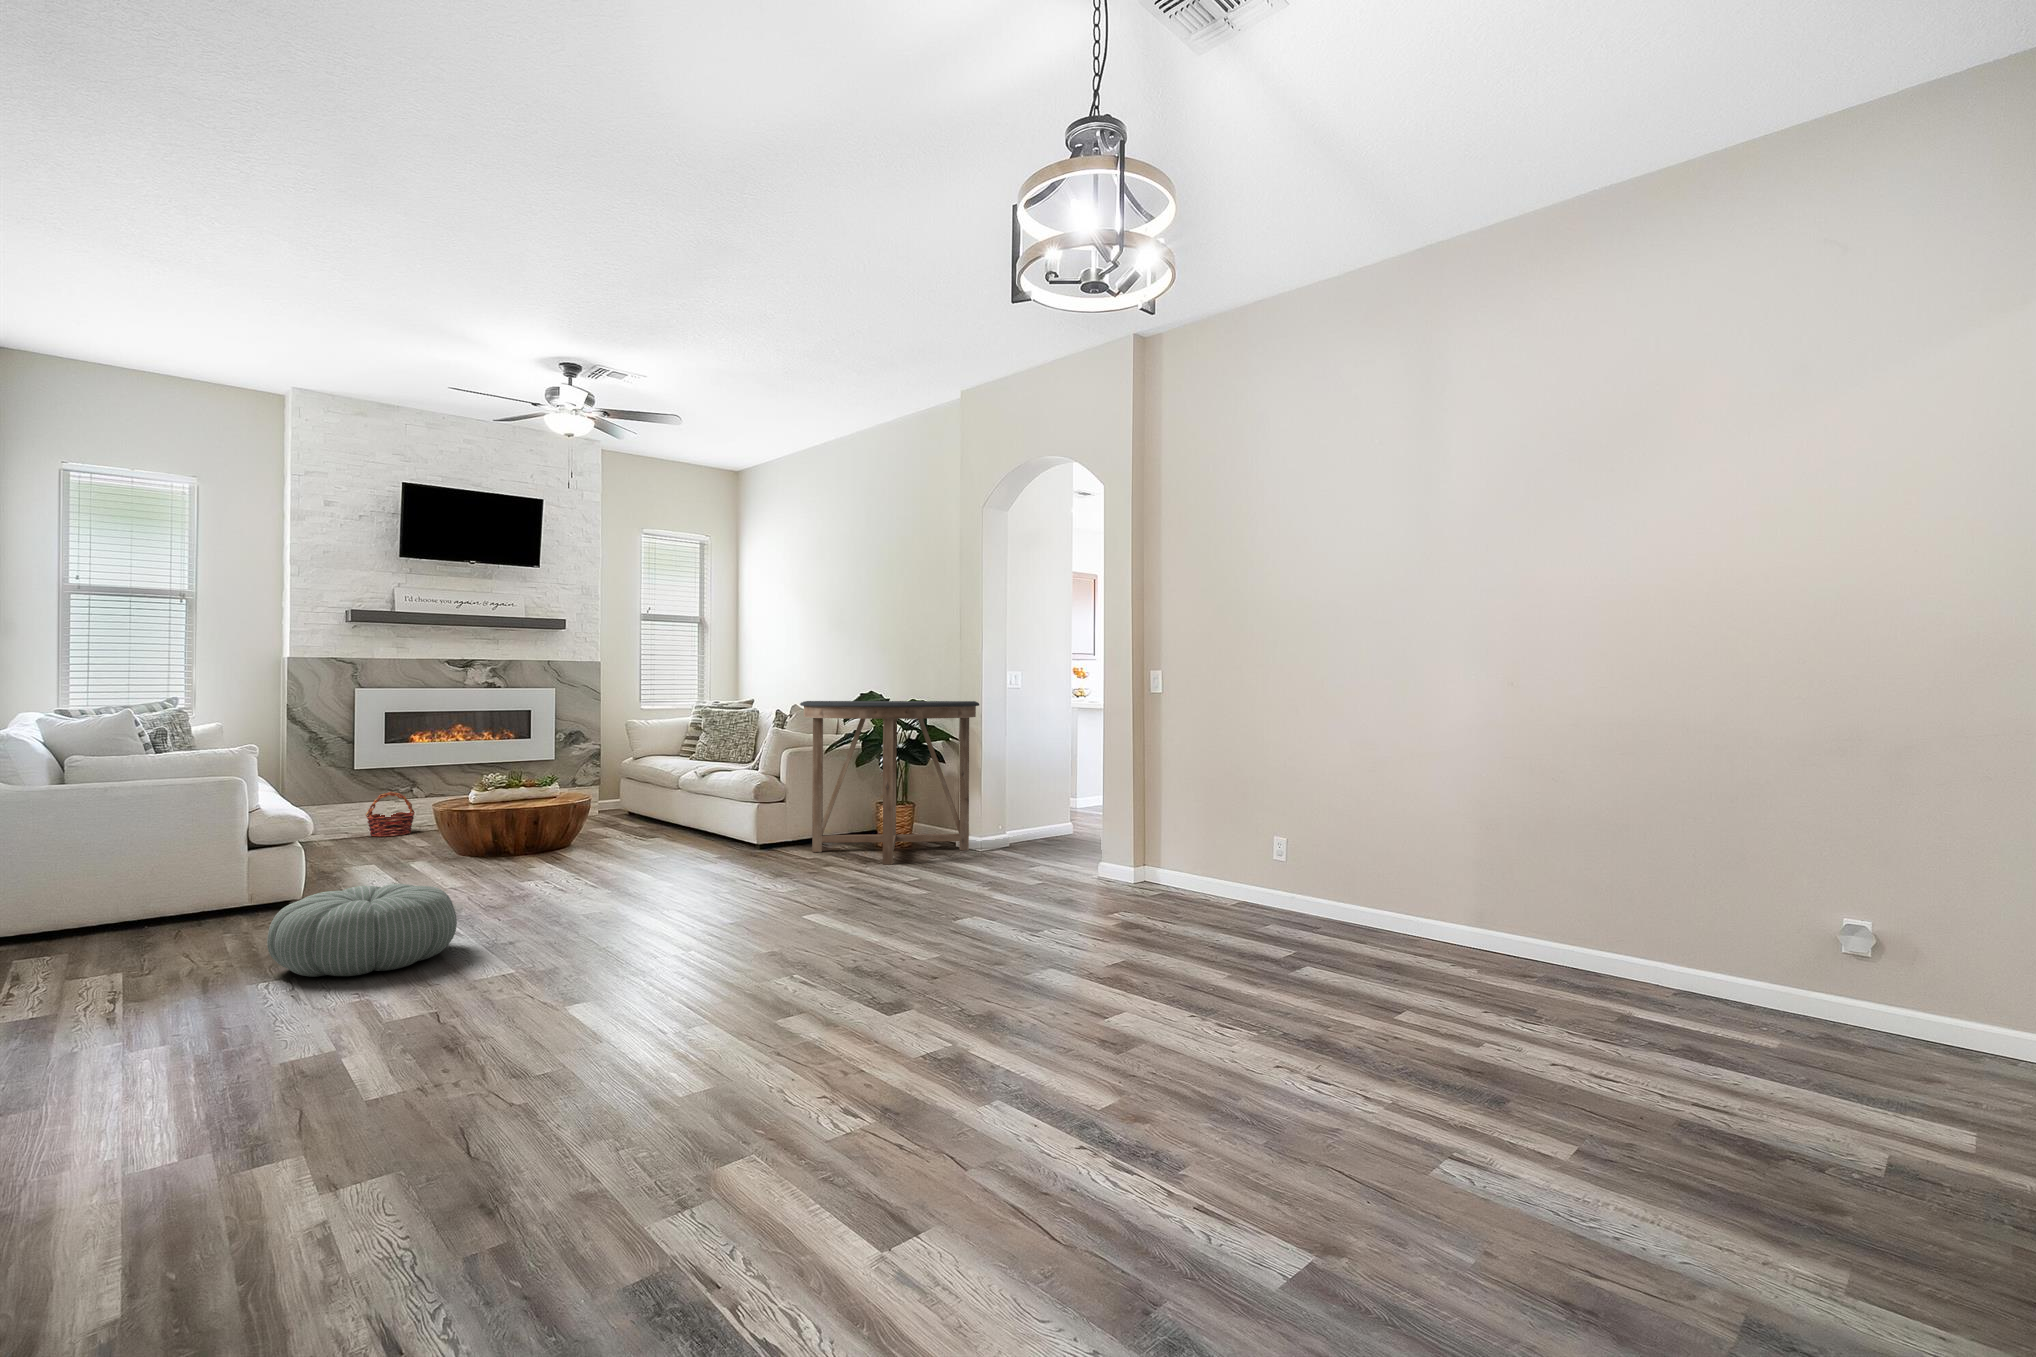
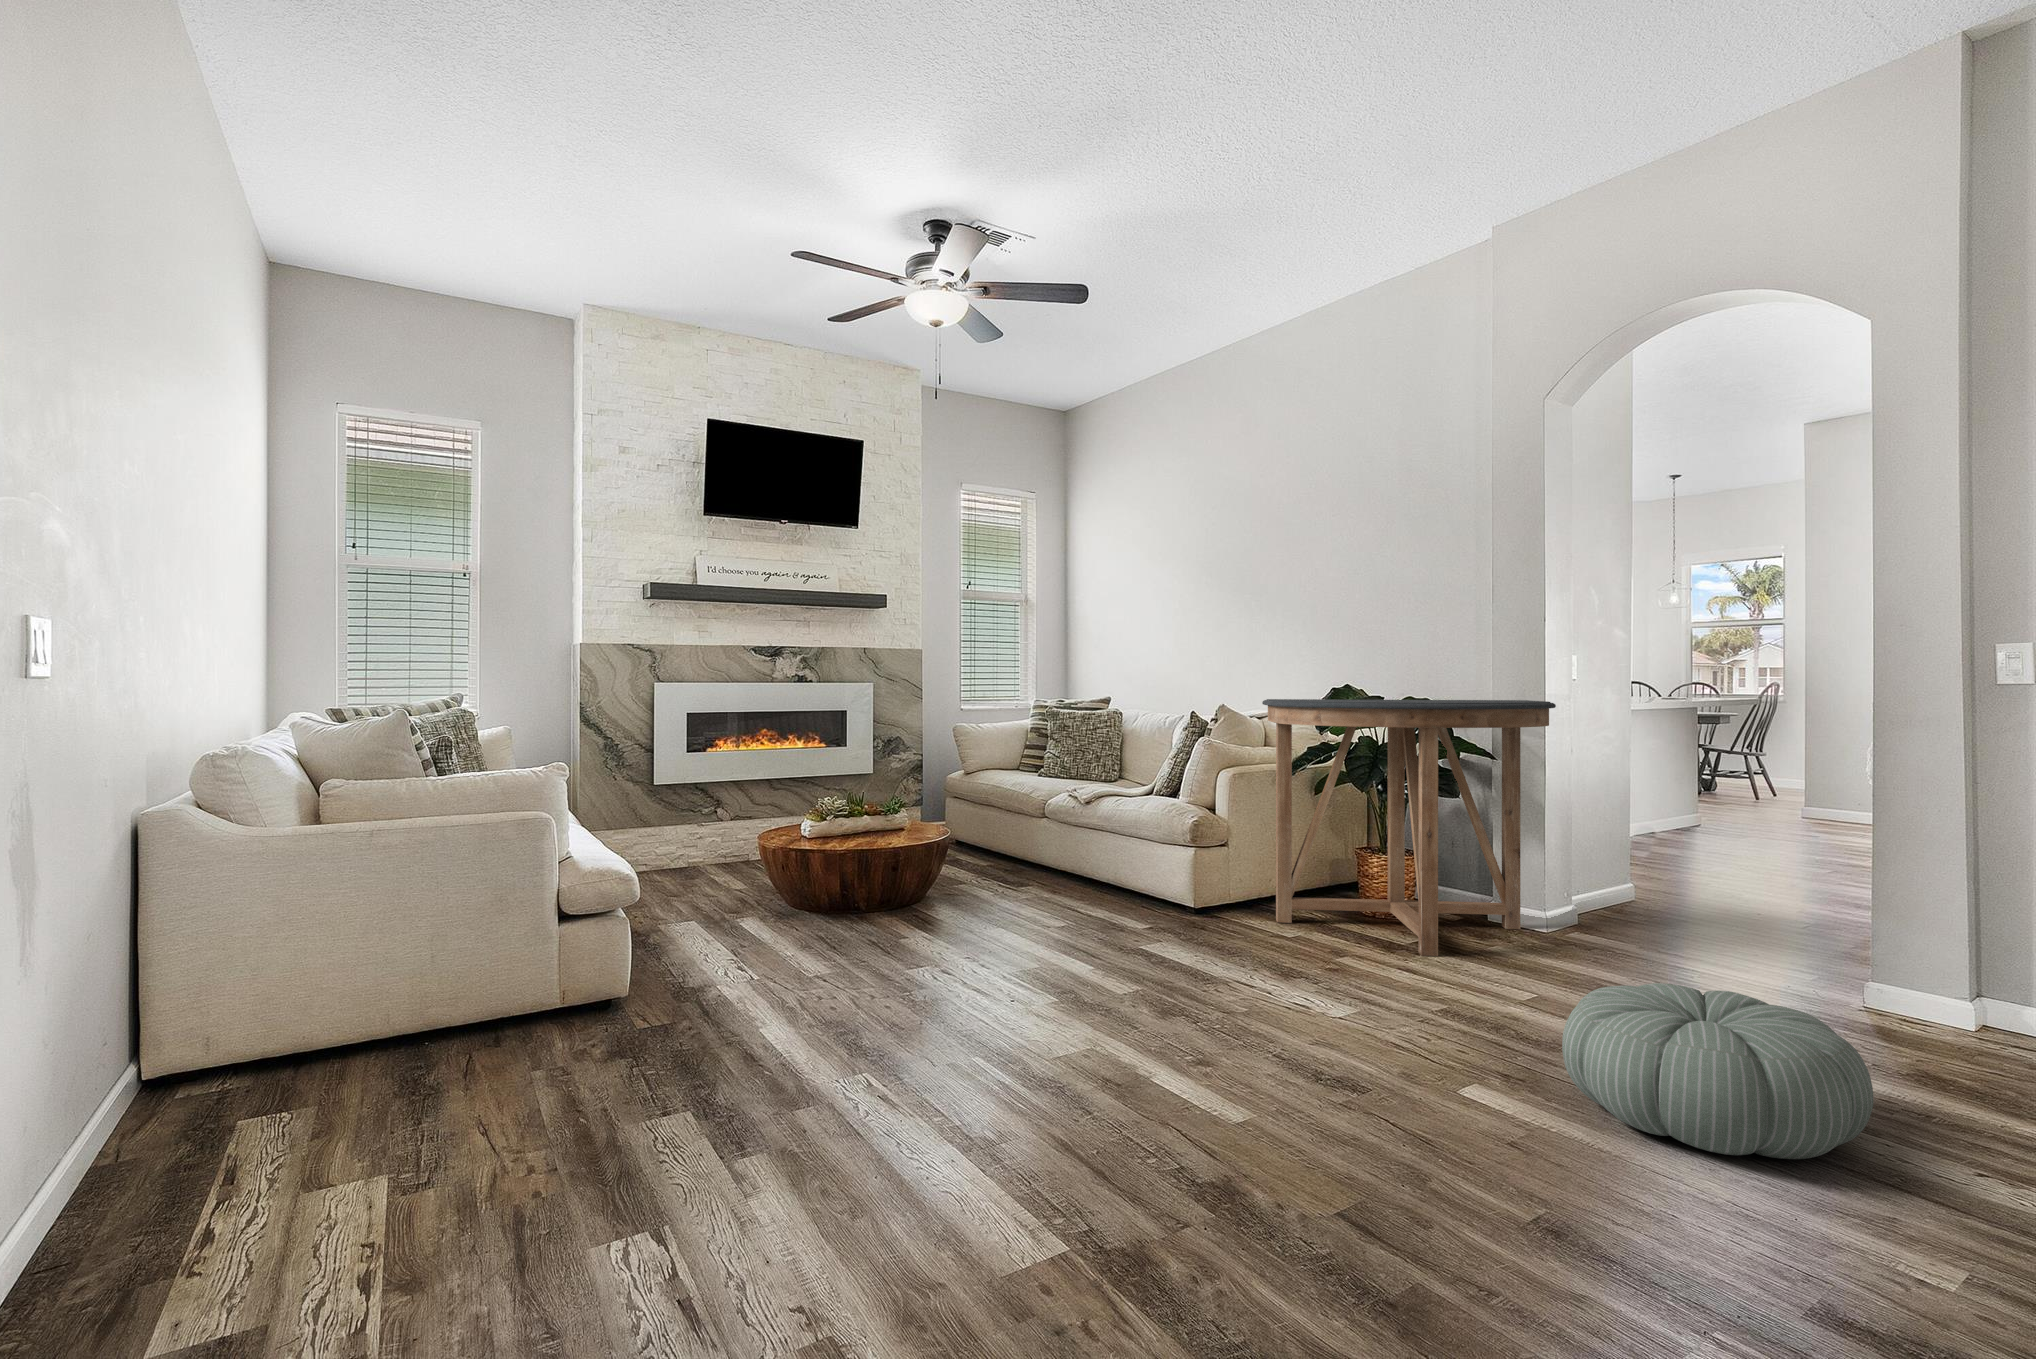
basket: present [366,792,415,837] -> none [667,812,721,869]
pouf: present [267,884,457,977] -> present [1562,983,1874,1159]

